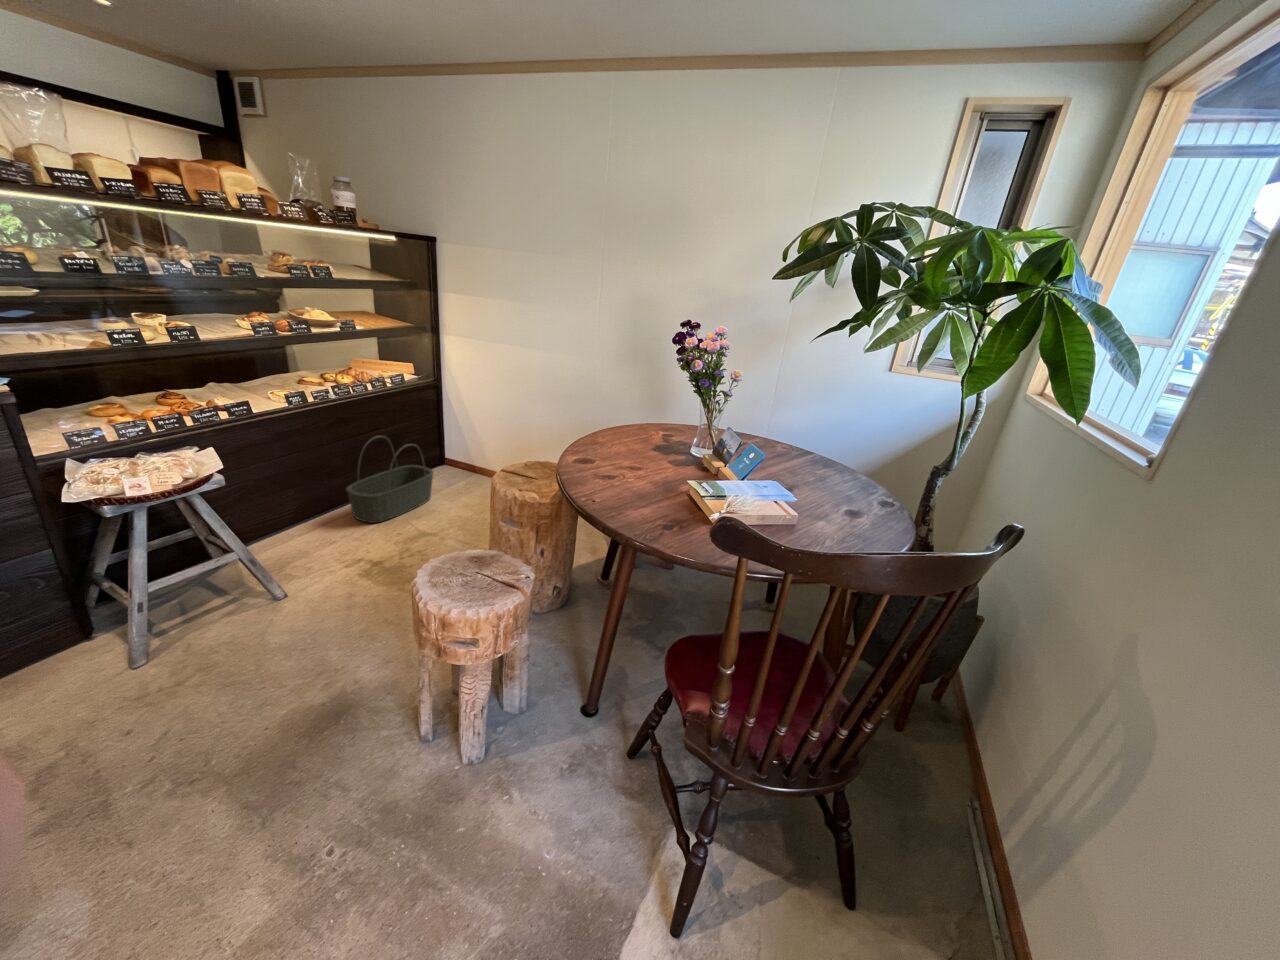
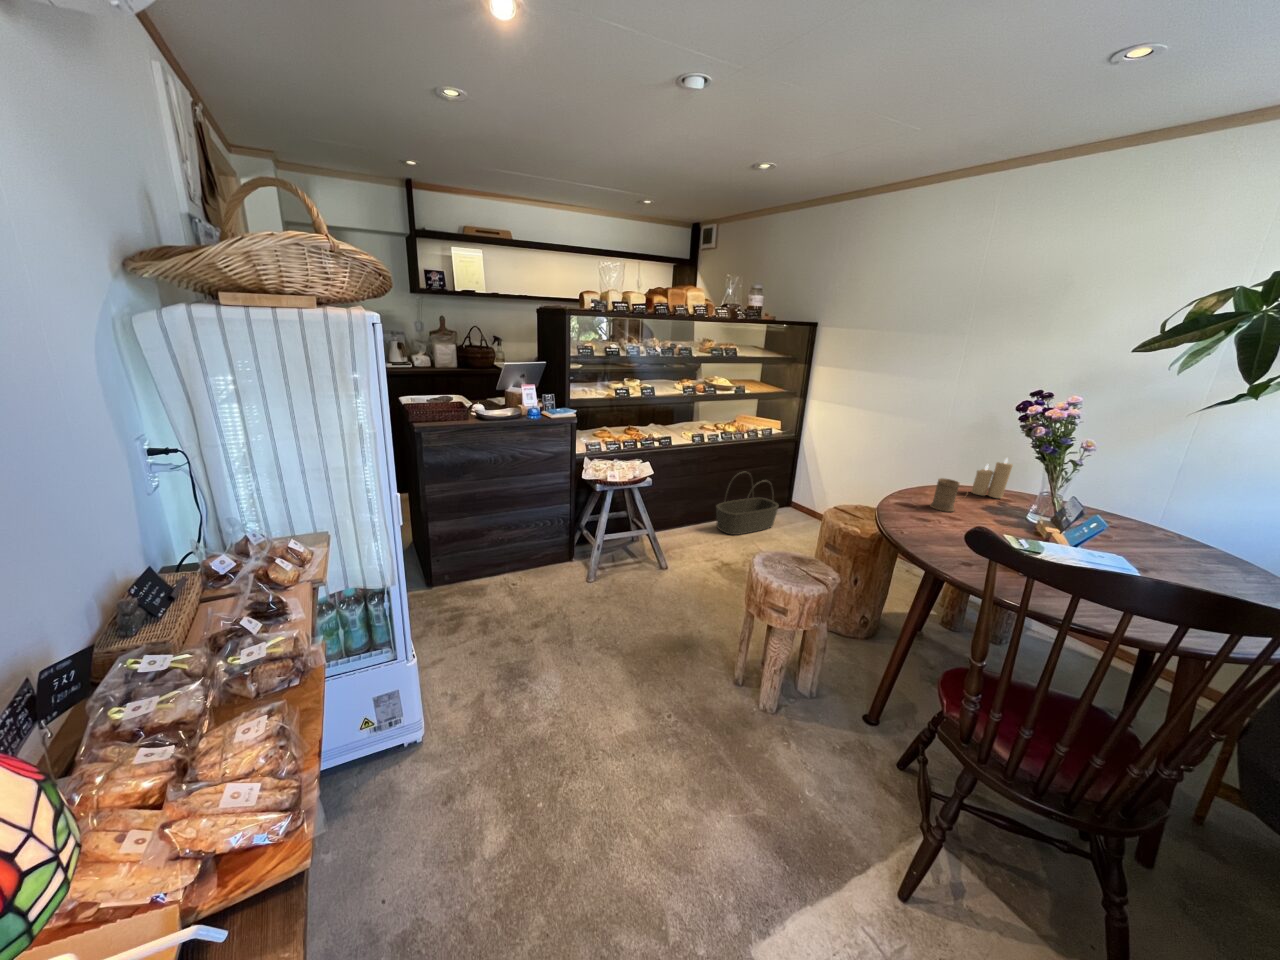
candle: none [638,392,669,434] -> present [971,458,1013,498]
mug: none [607,424,641,460] -> present [929,478,960,512]

